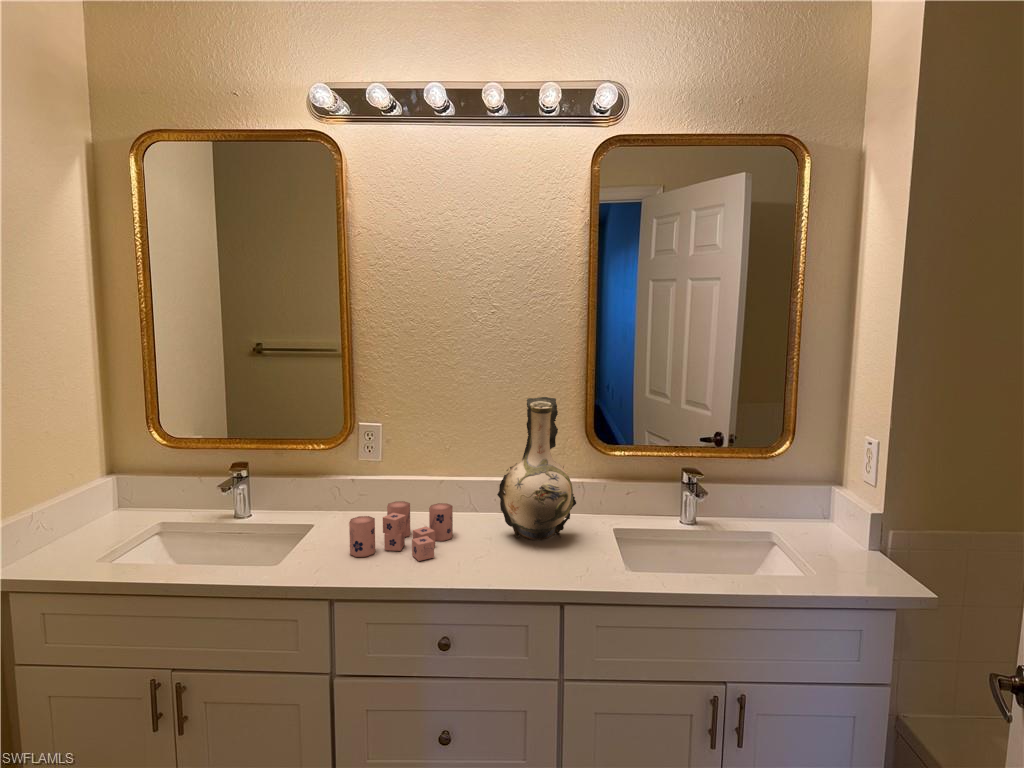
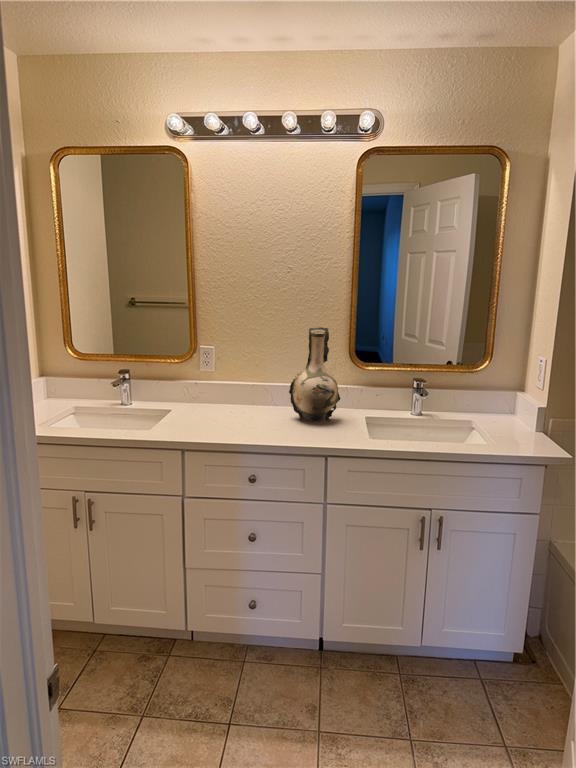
candle: present [349,501,453,561] -> none [193,396,260,429]

